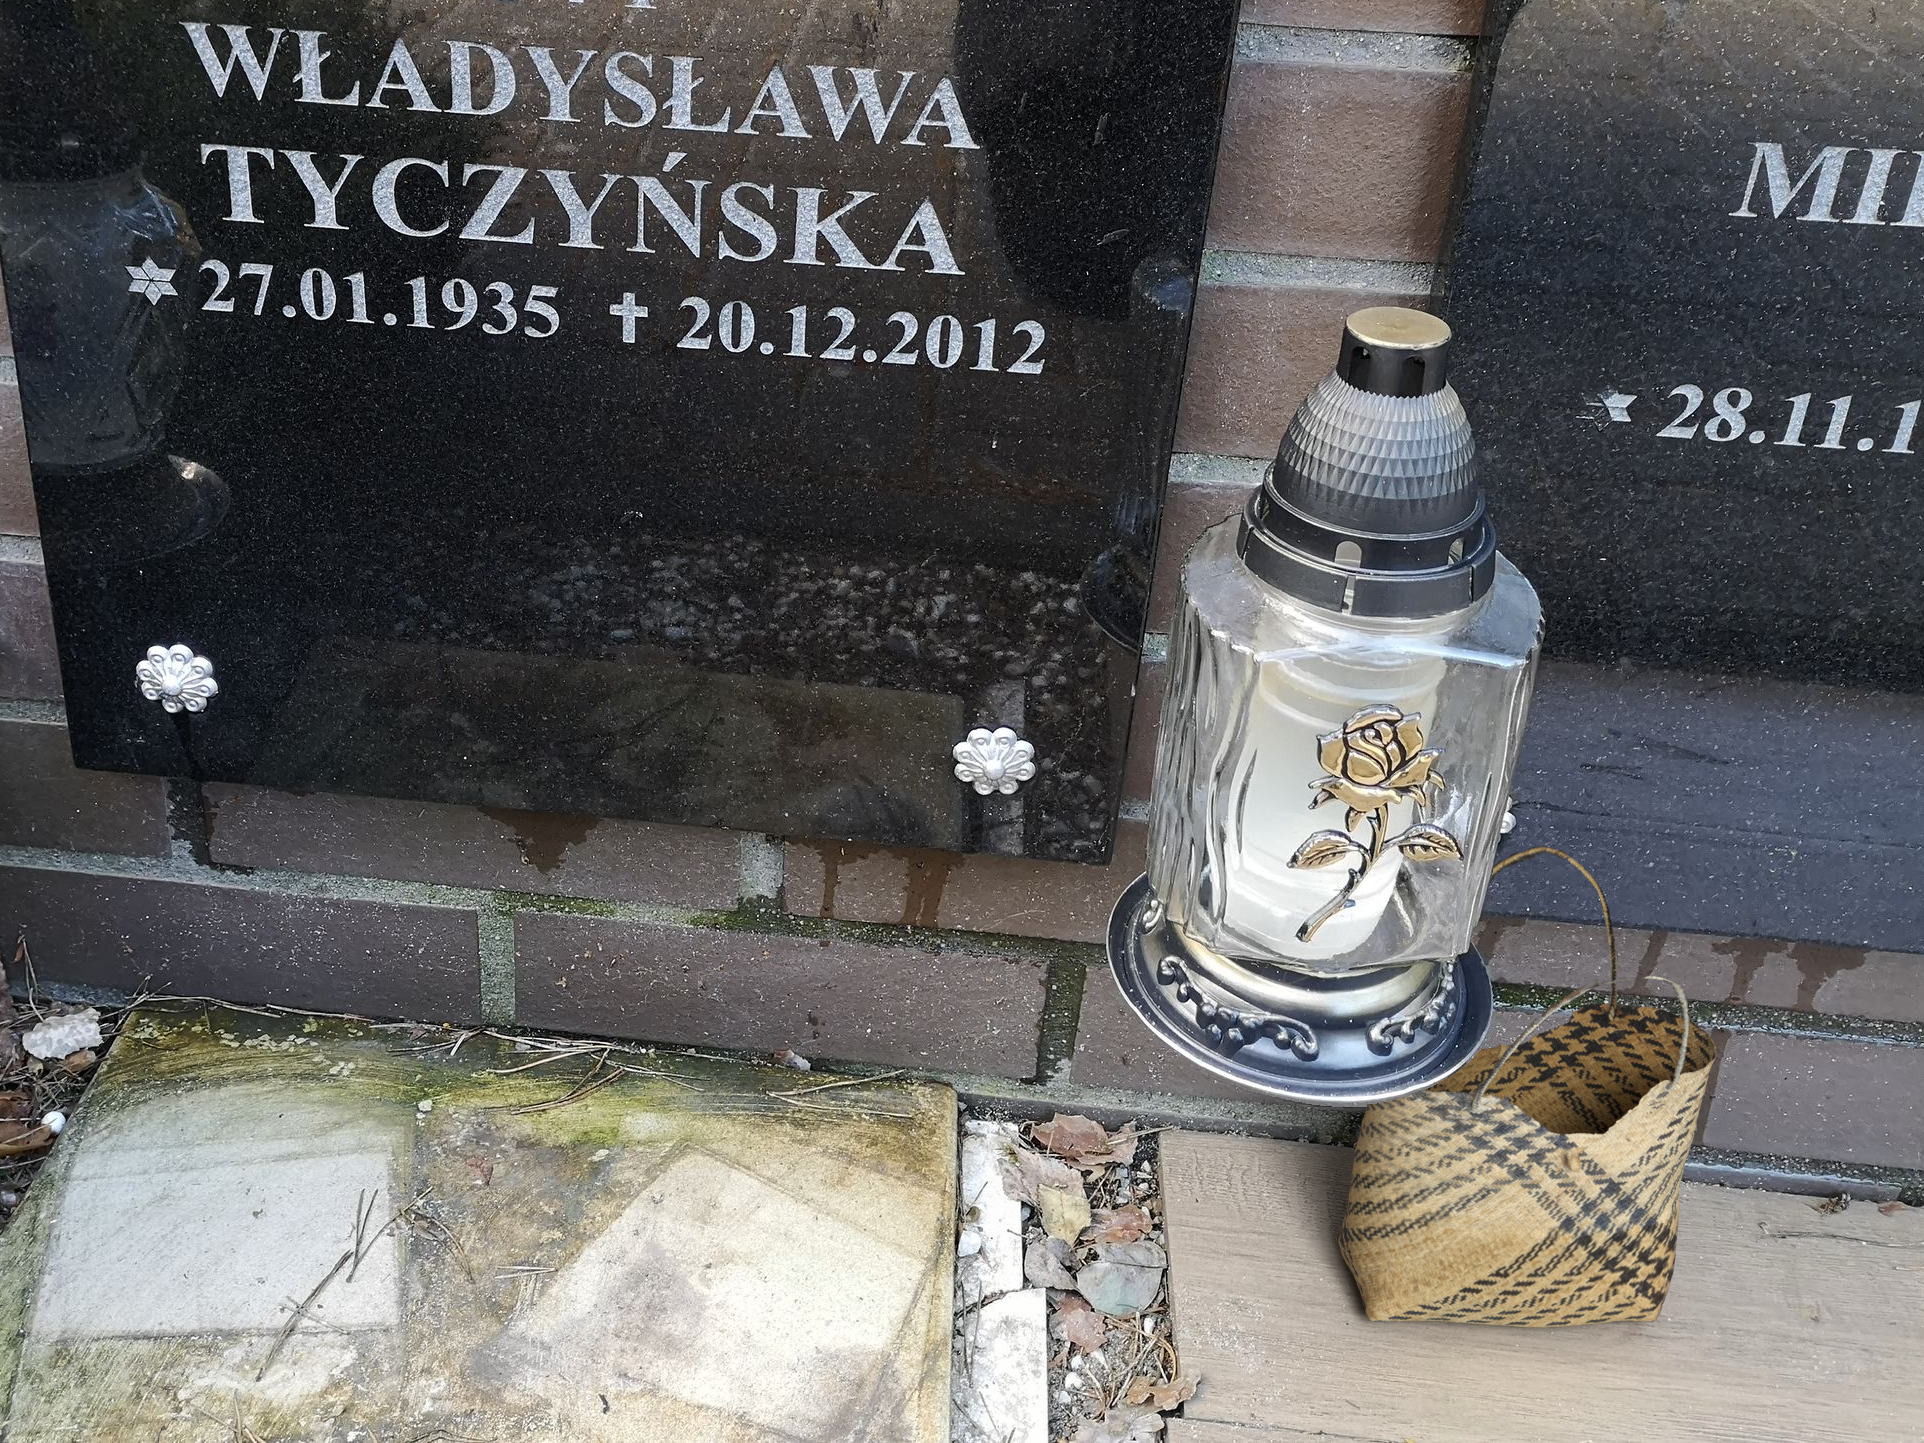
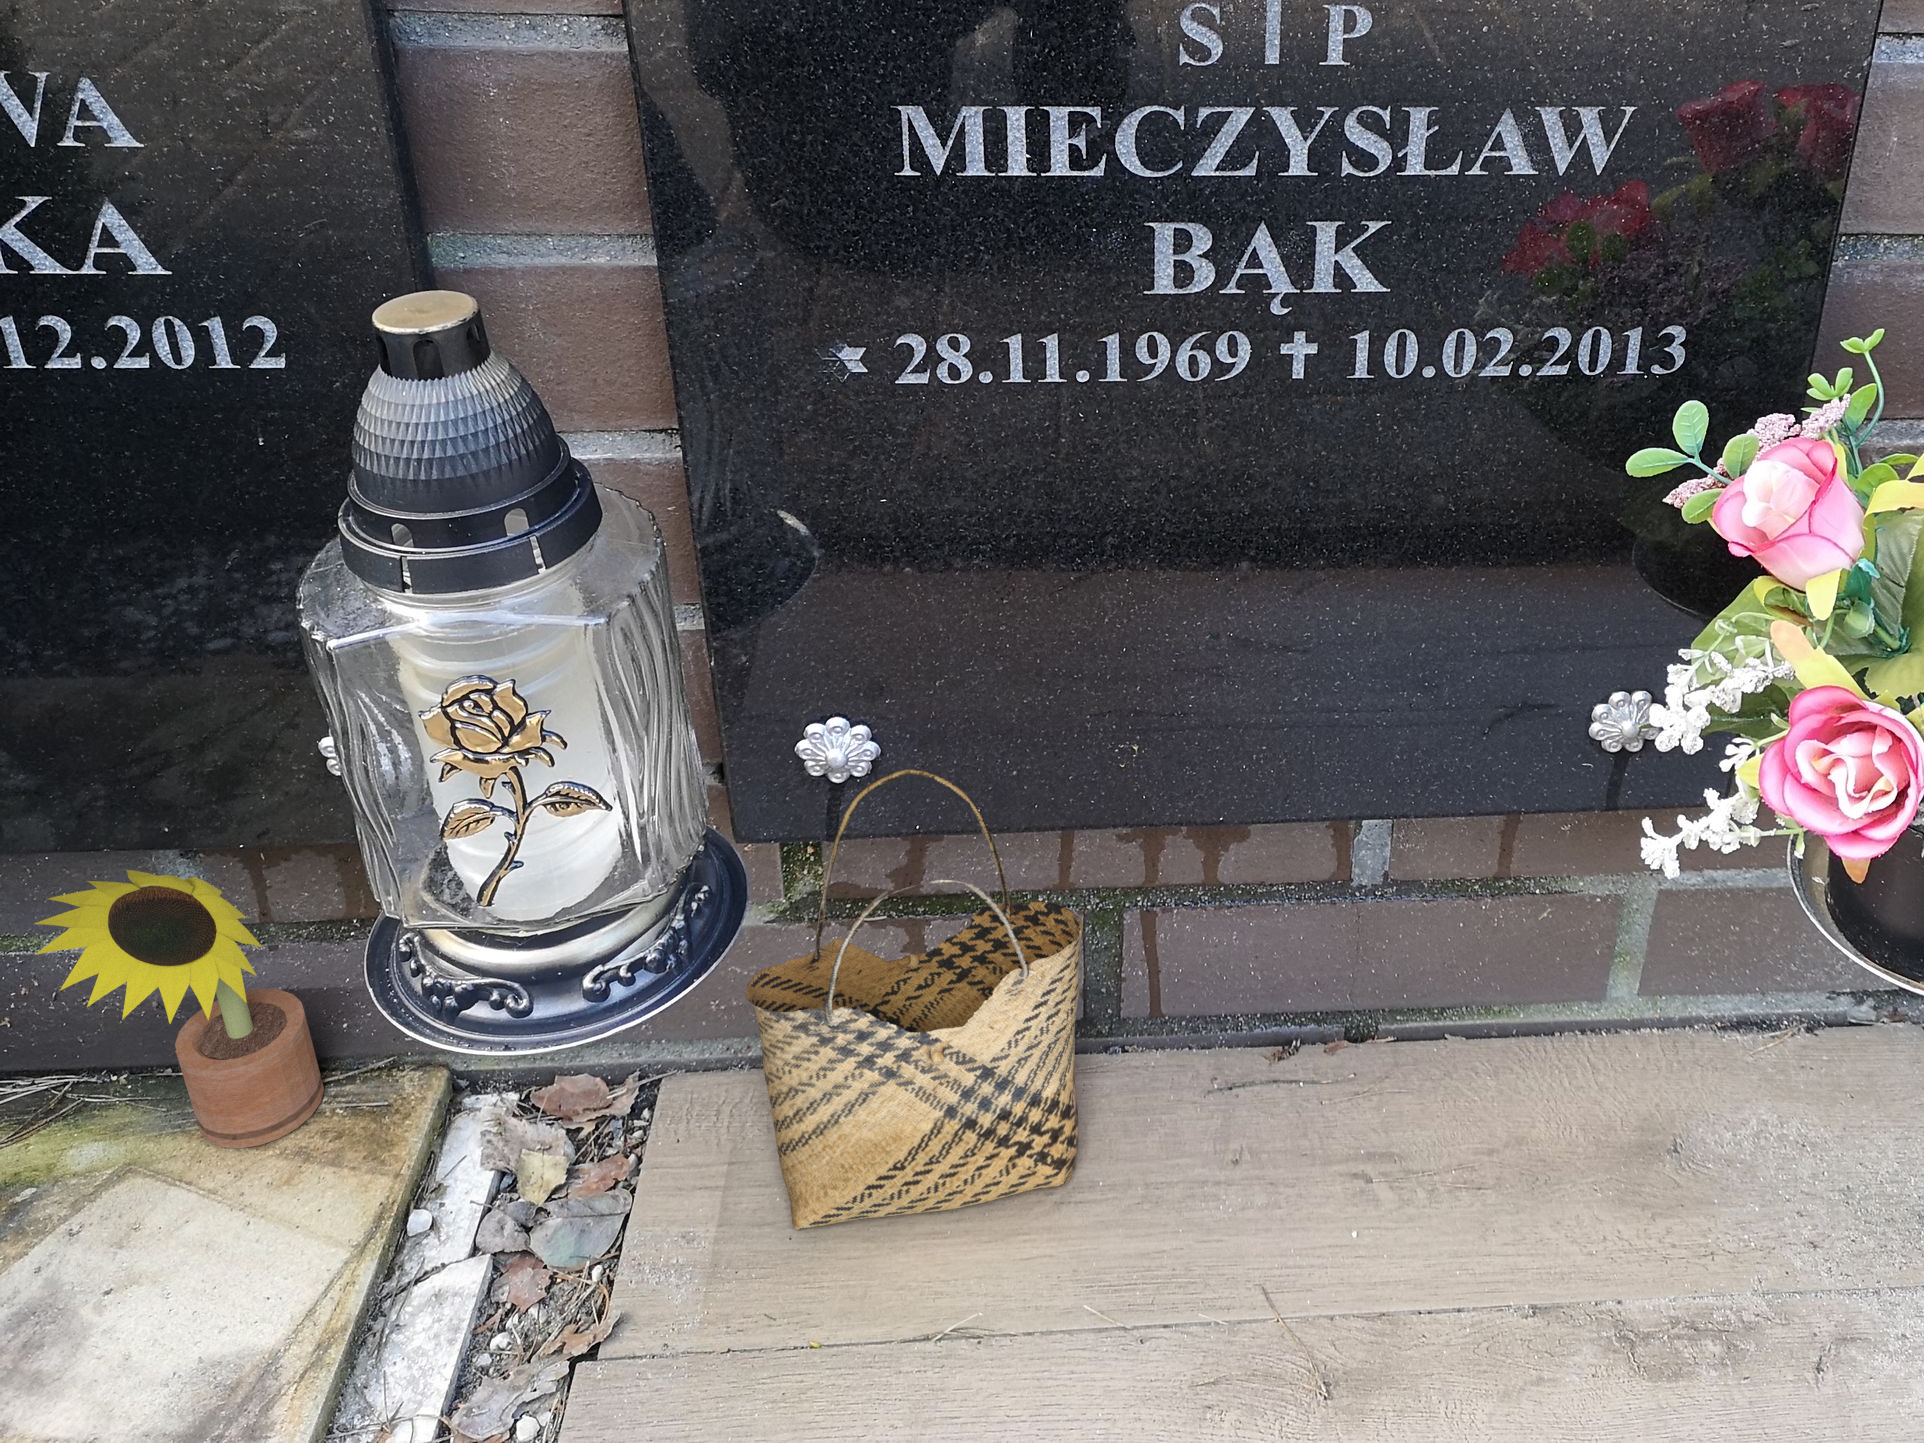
decorative plant: none [703,856,915,1142] -> present [35,870,324,1148]

